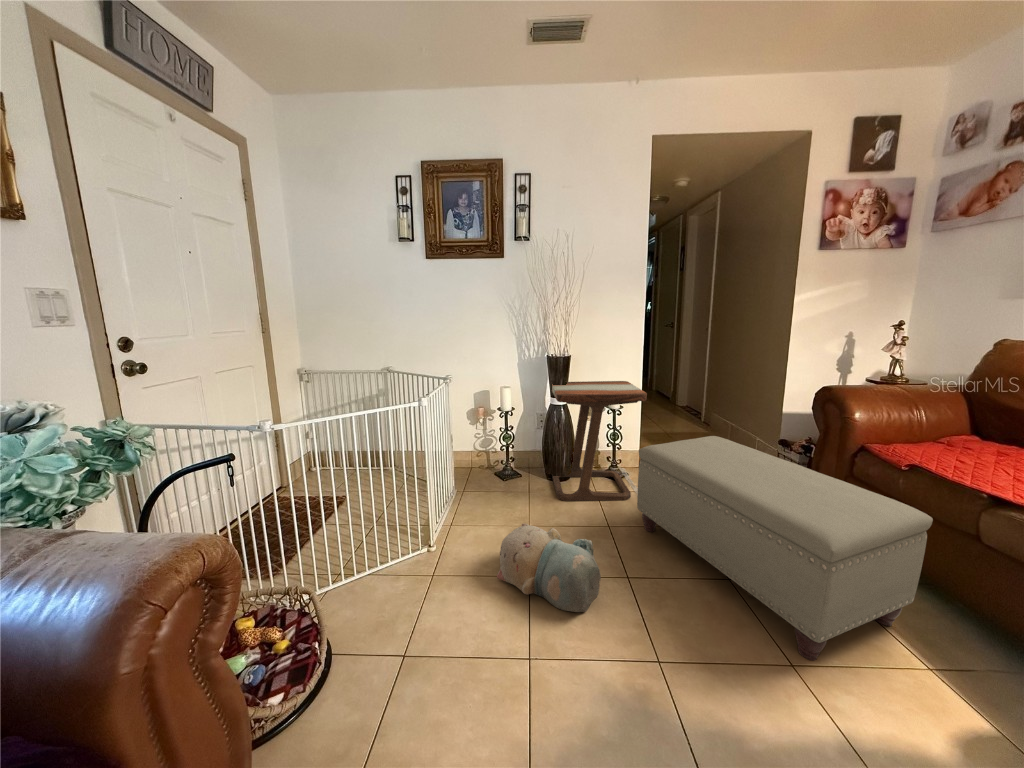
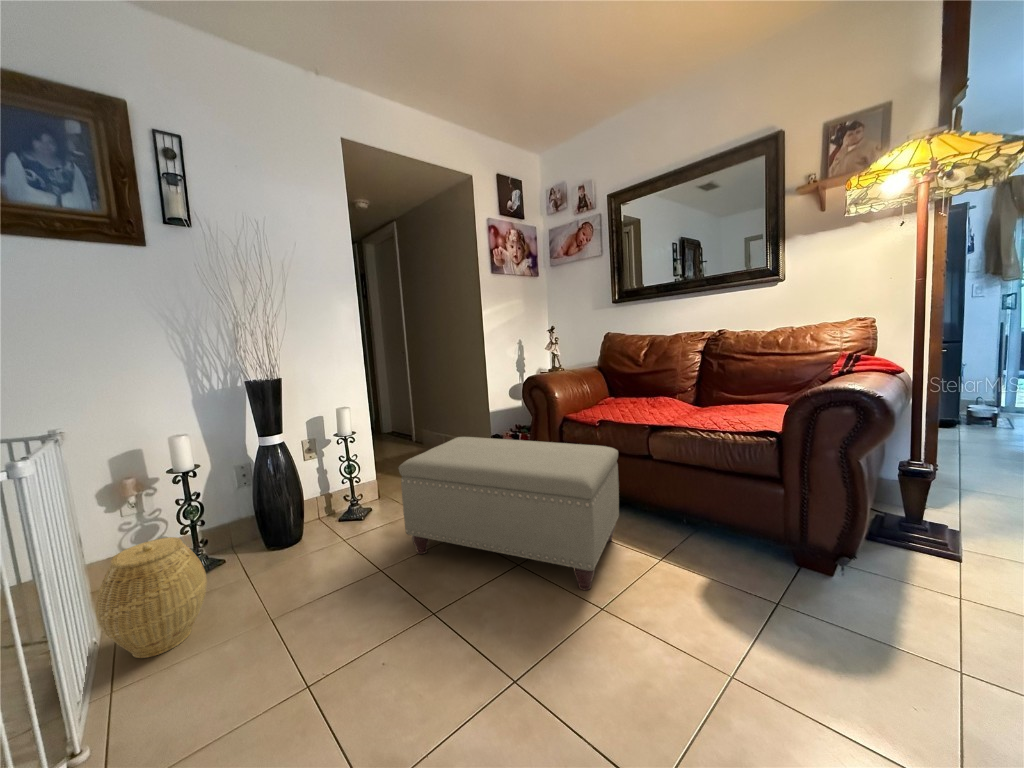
side table: present [552,381,647,501] -> none [257,402,414,566]
woven basket: none [449,451,500,519] -> present [96,537,207,658]
plush toy: present [497,523,601,612] -> none [249,583,408,706]

